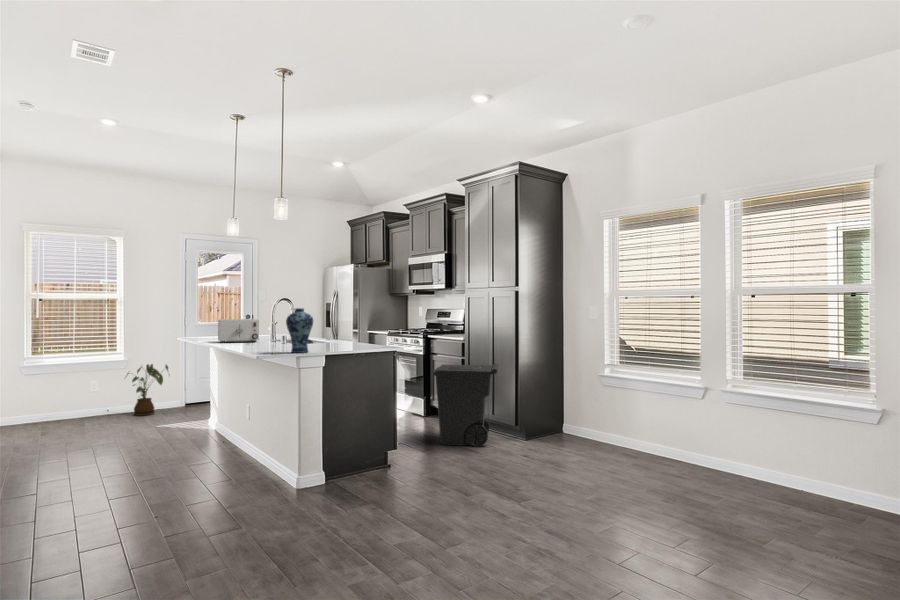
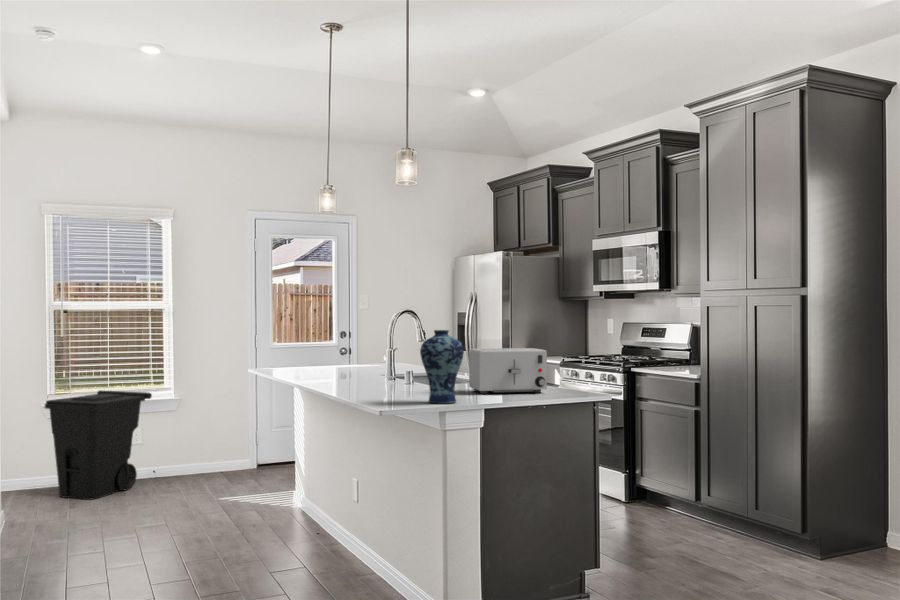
toaster: present [218,319,259,343] -> present [469,348,547,394]
trash can: present [432,363,498,447] -> present [45,391,152,500]
house plant: present [127,364,168,416] -> none [173,405,235,482]

